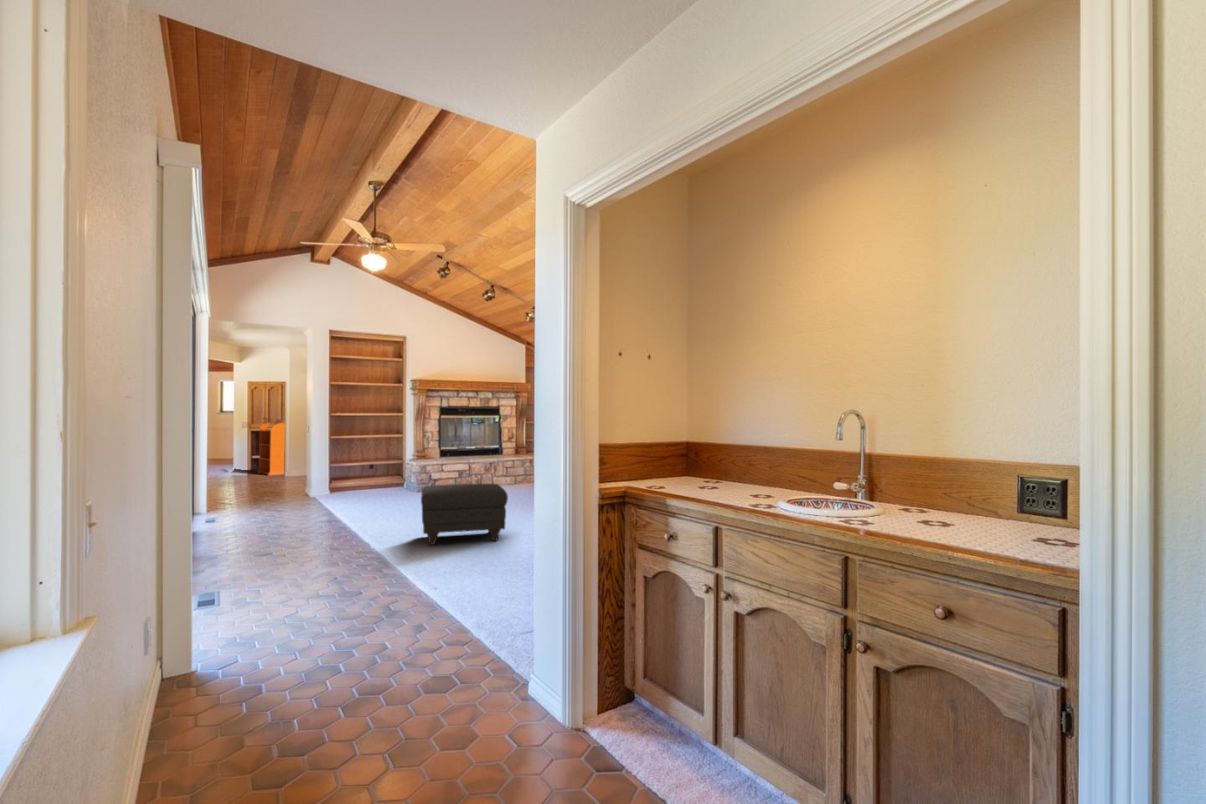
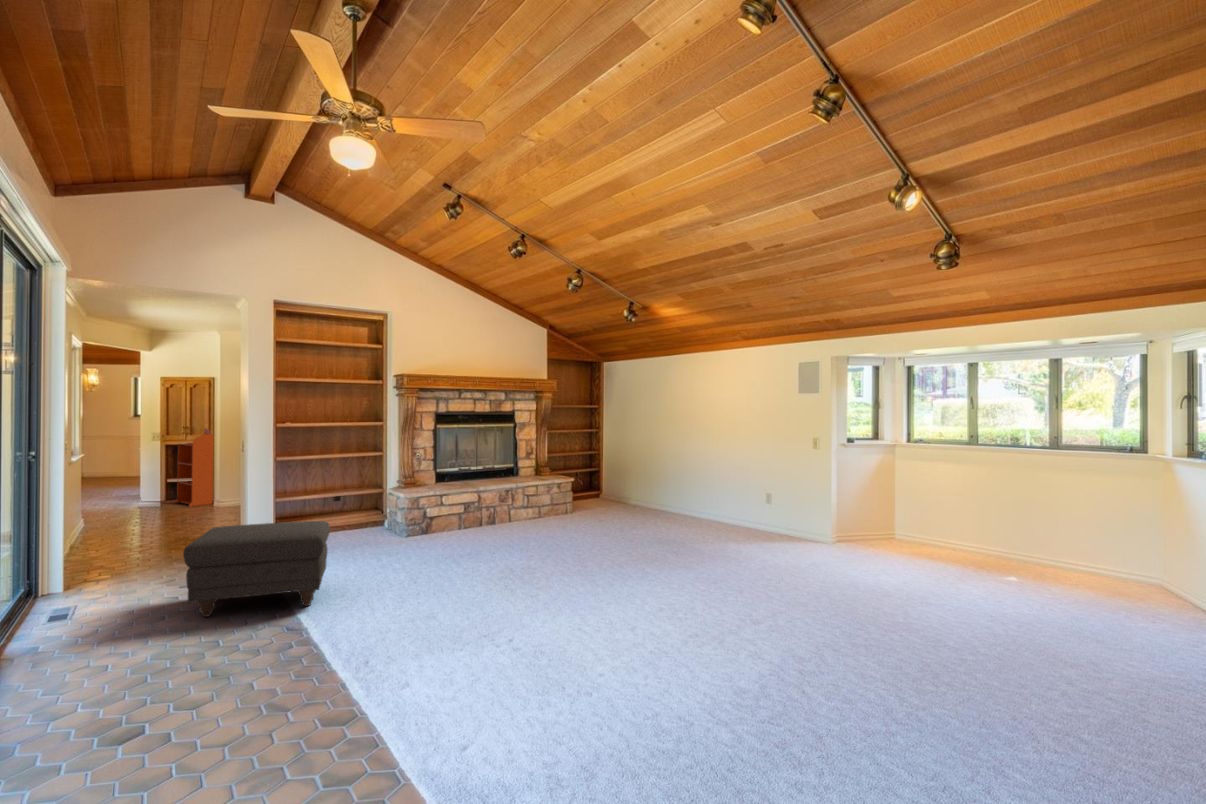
ottoman: present [421,484,508,545] -> present [183,521,330,617]

